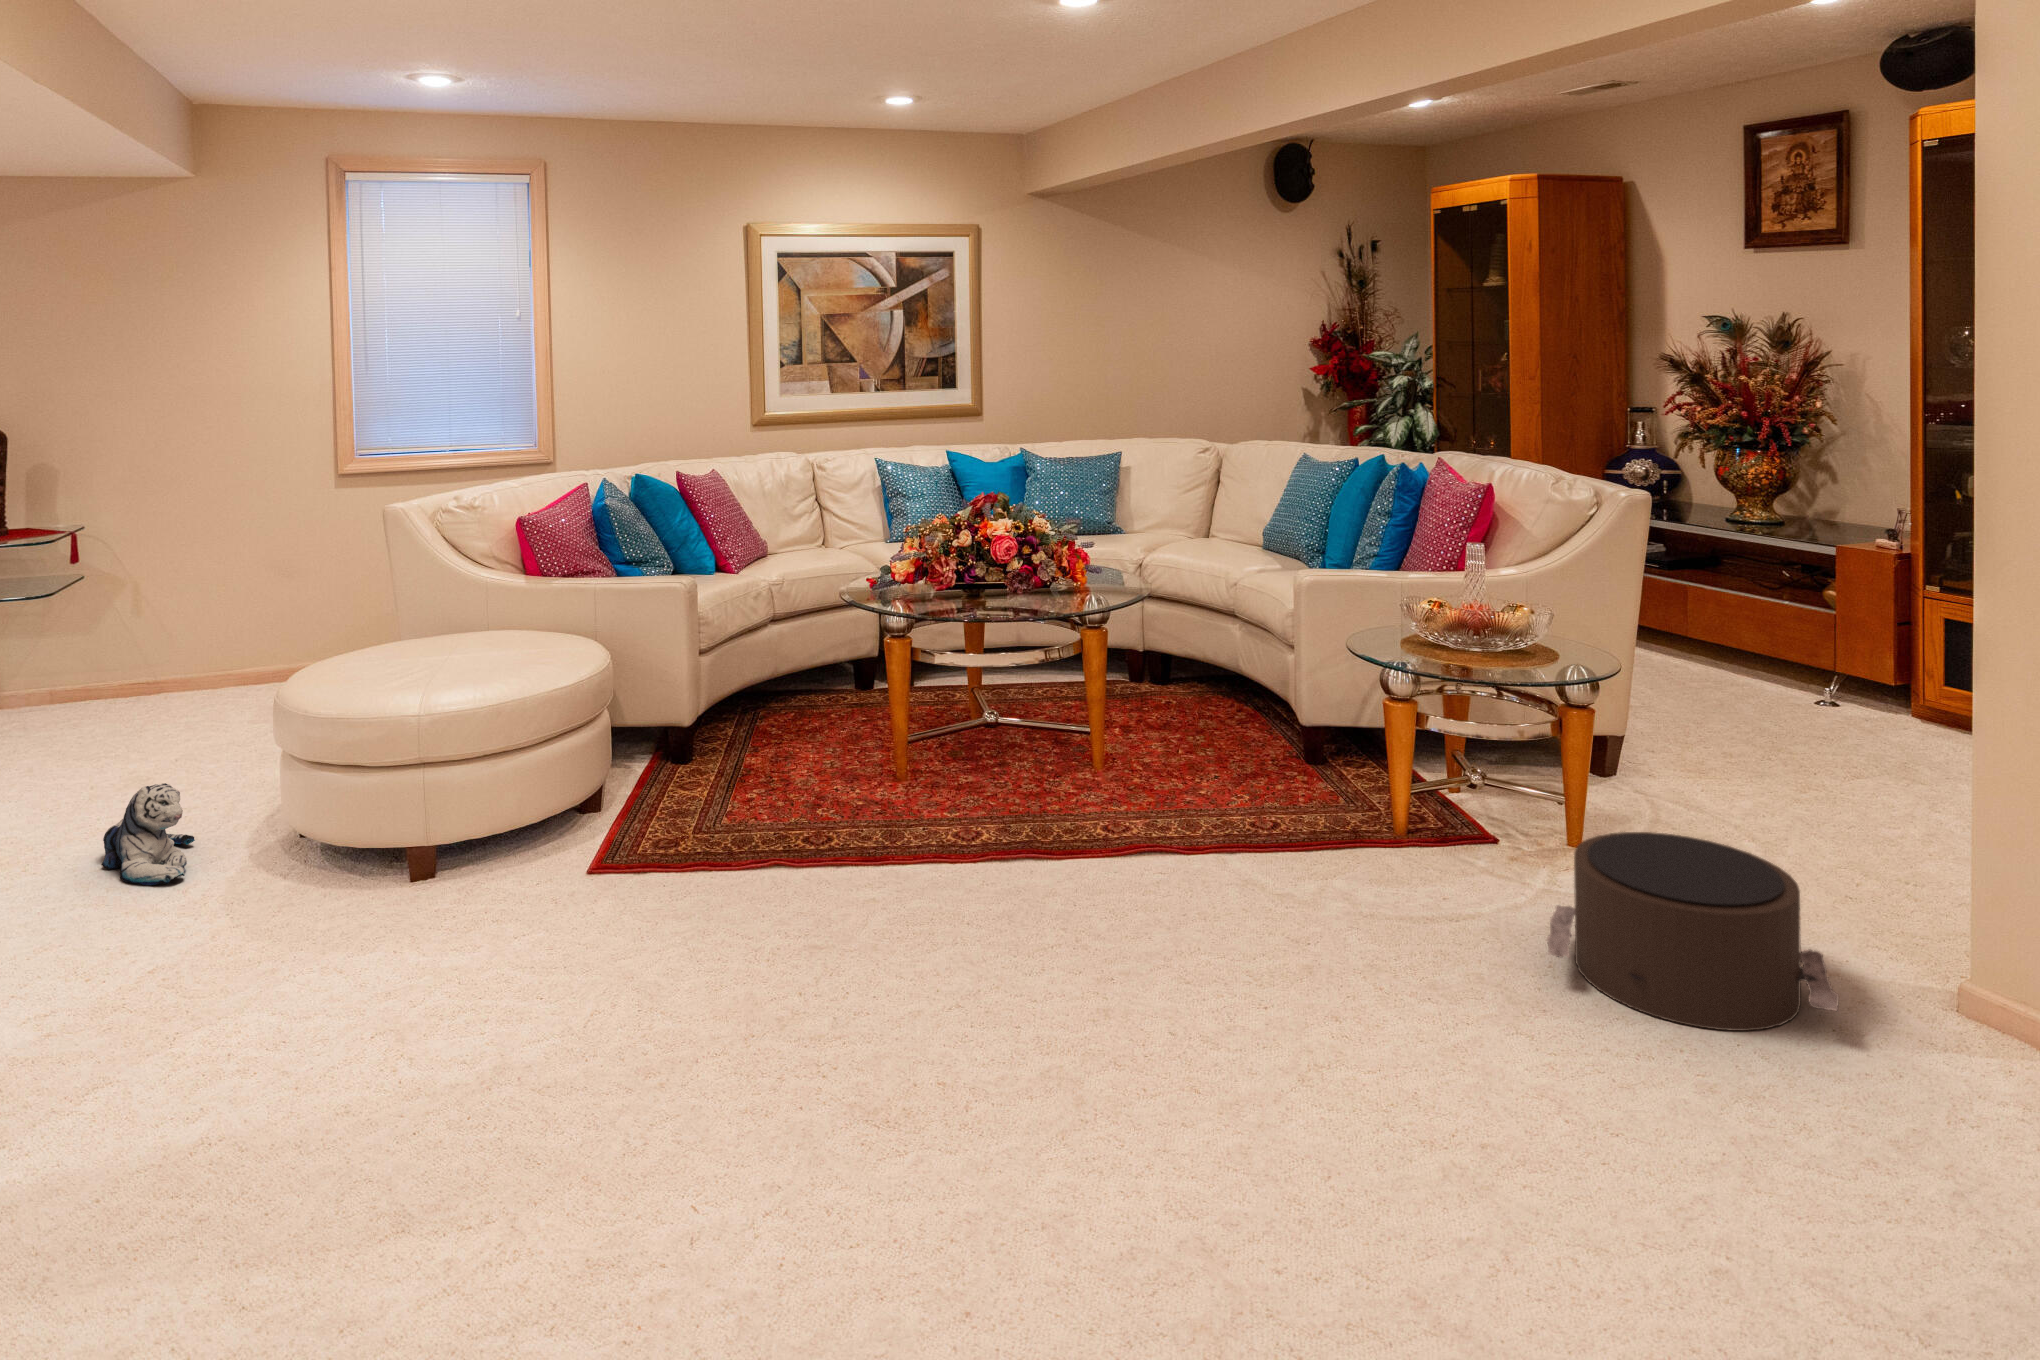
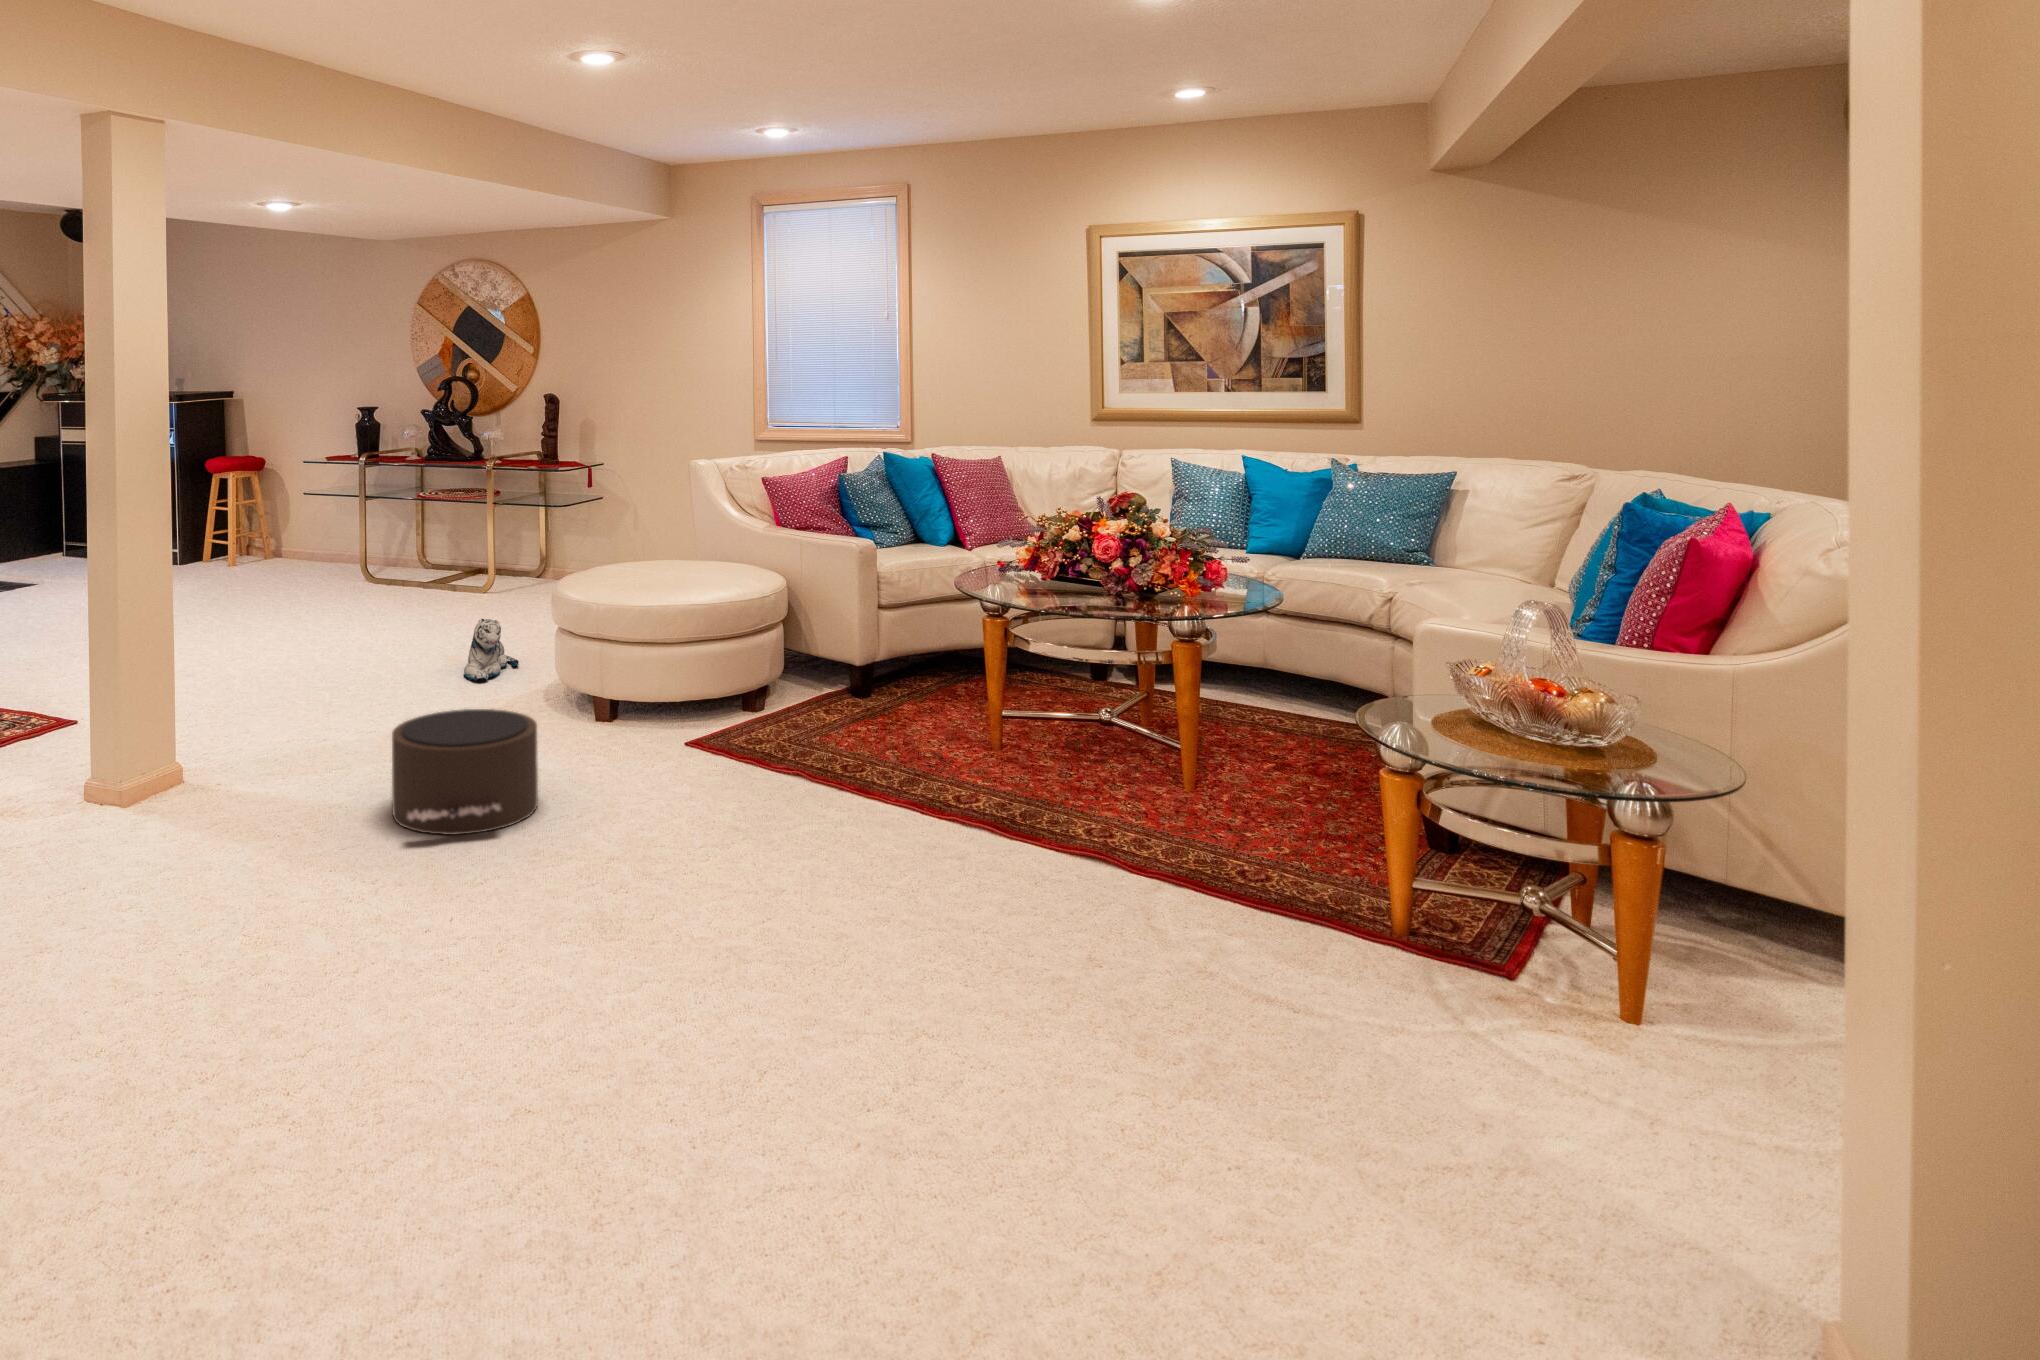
pouf: present [1547,832,1839,1031] -> present [392,709,538,835]

